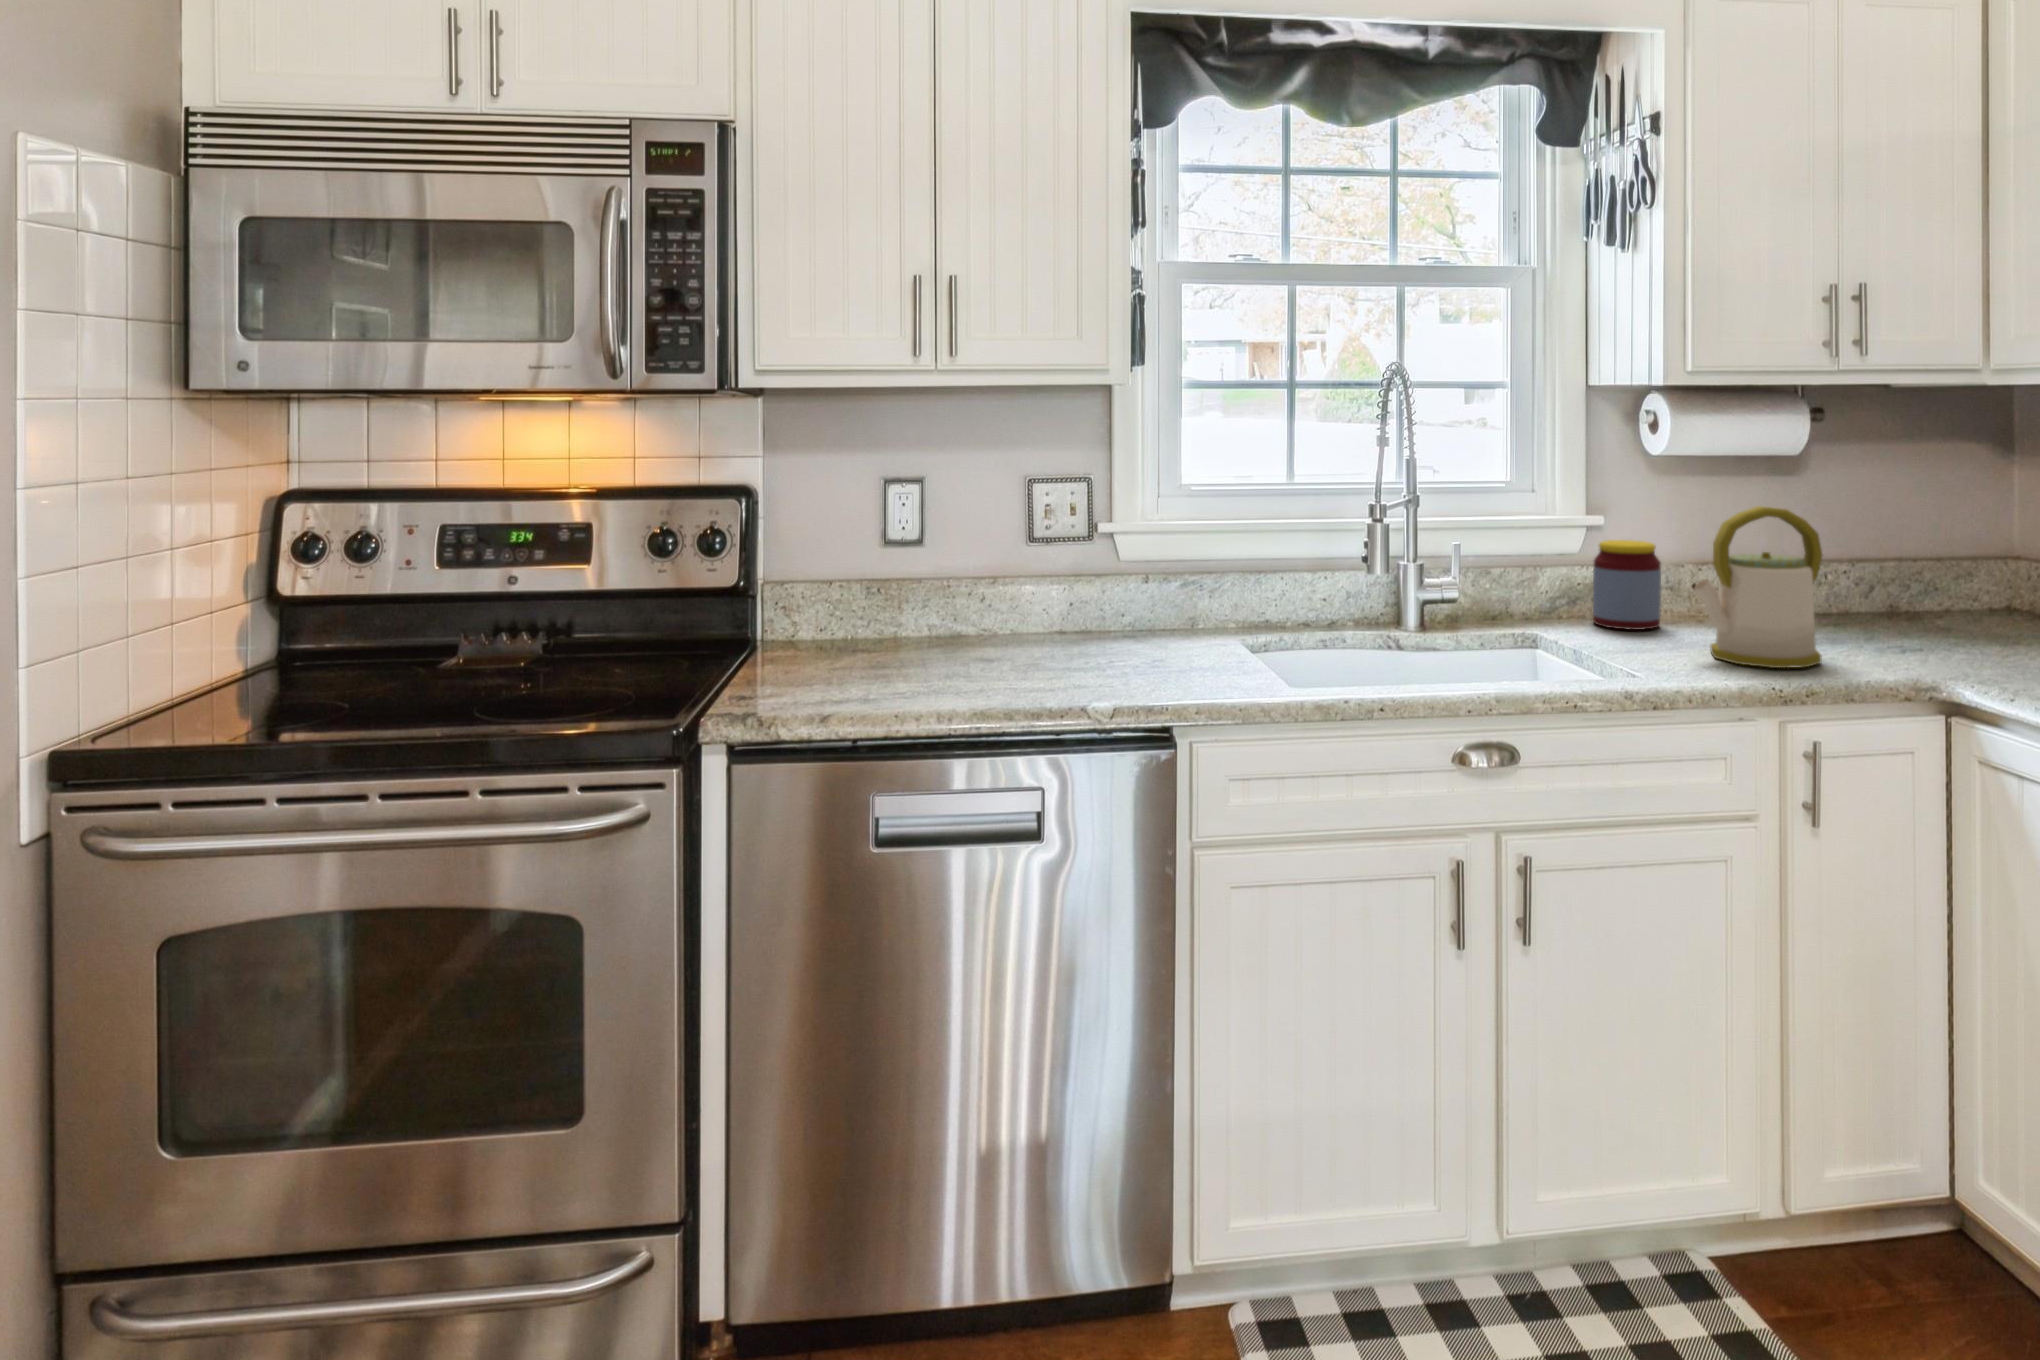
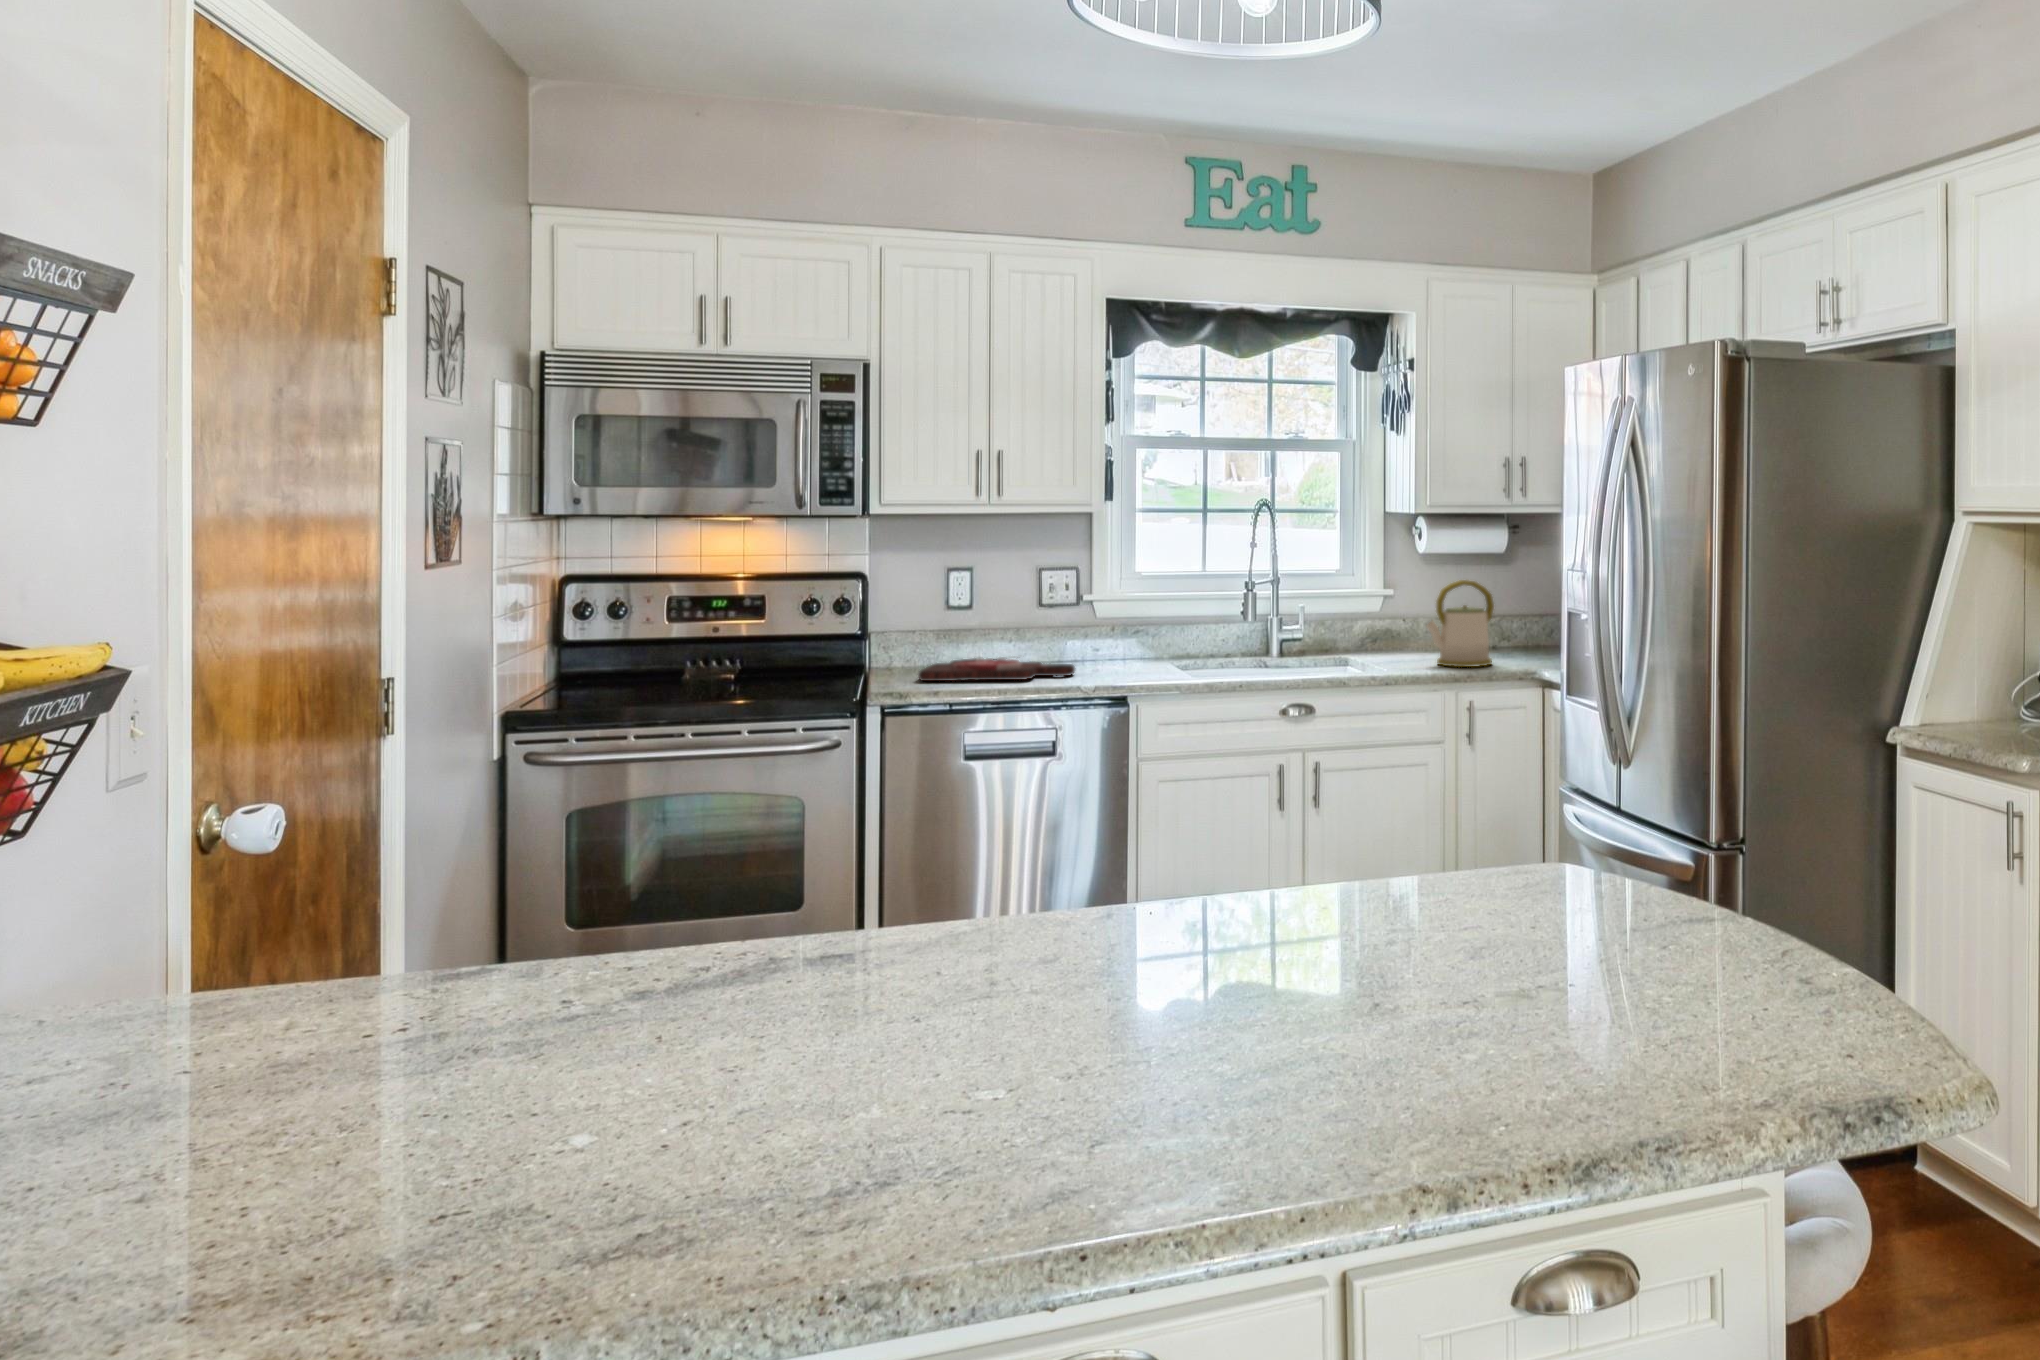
jar: present [1593,540,1661,630] -> none [1384,604,1421,654]
cutting board: none [822,630,1085,679] -> present [919,656,1075,681]

